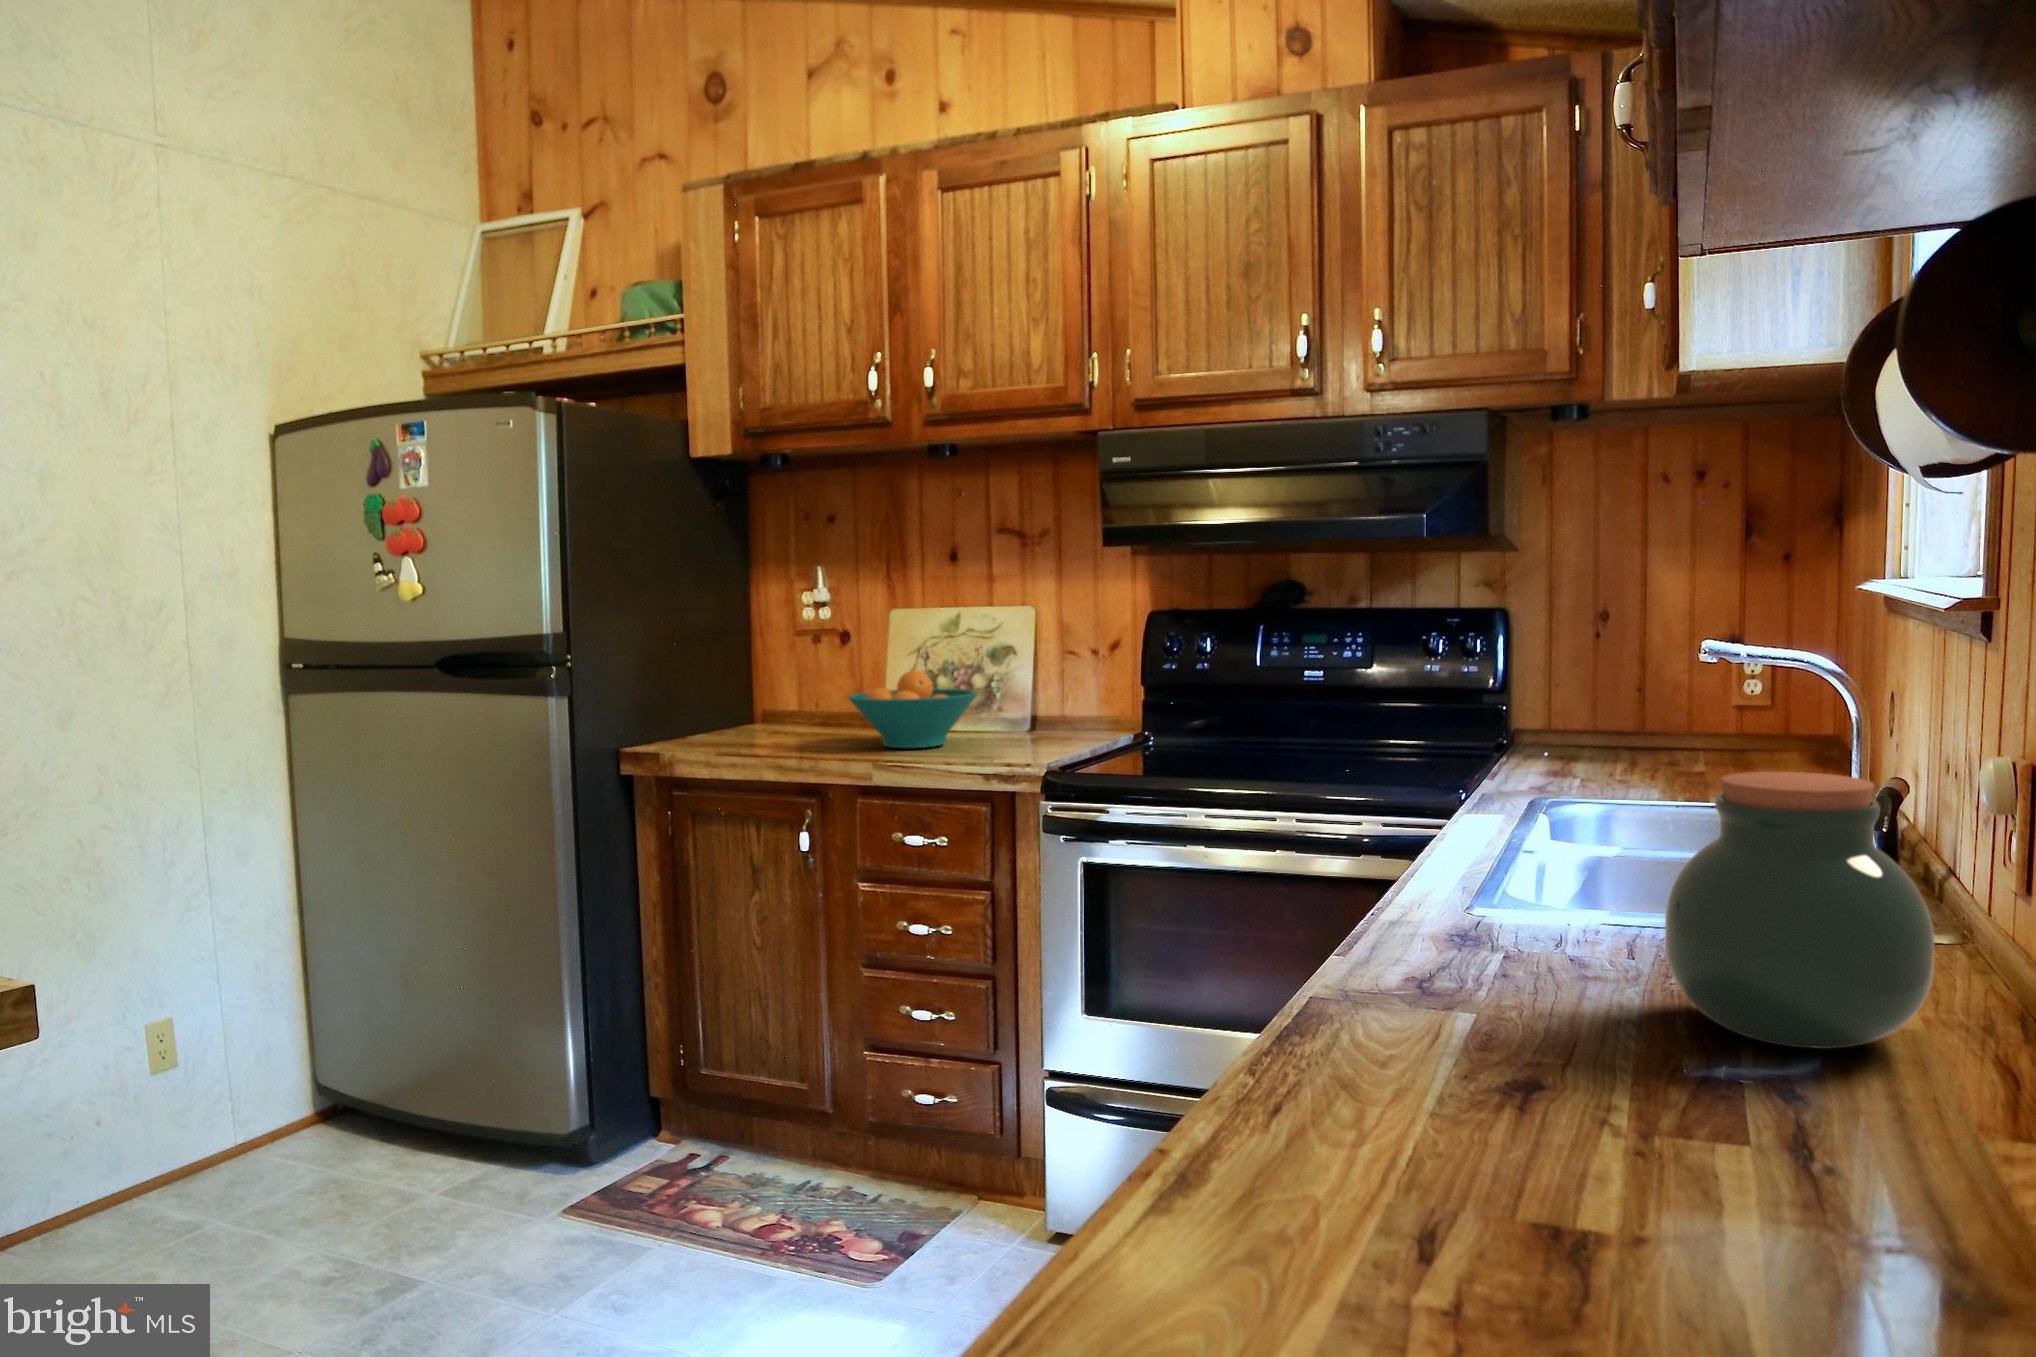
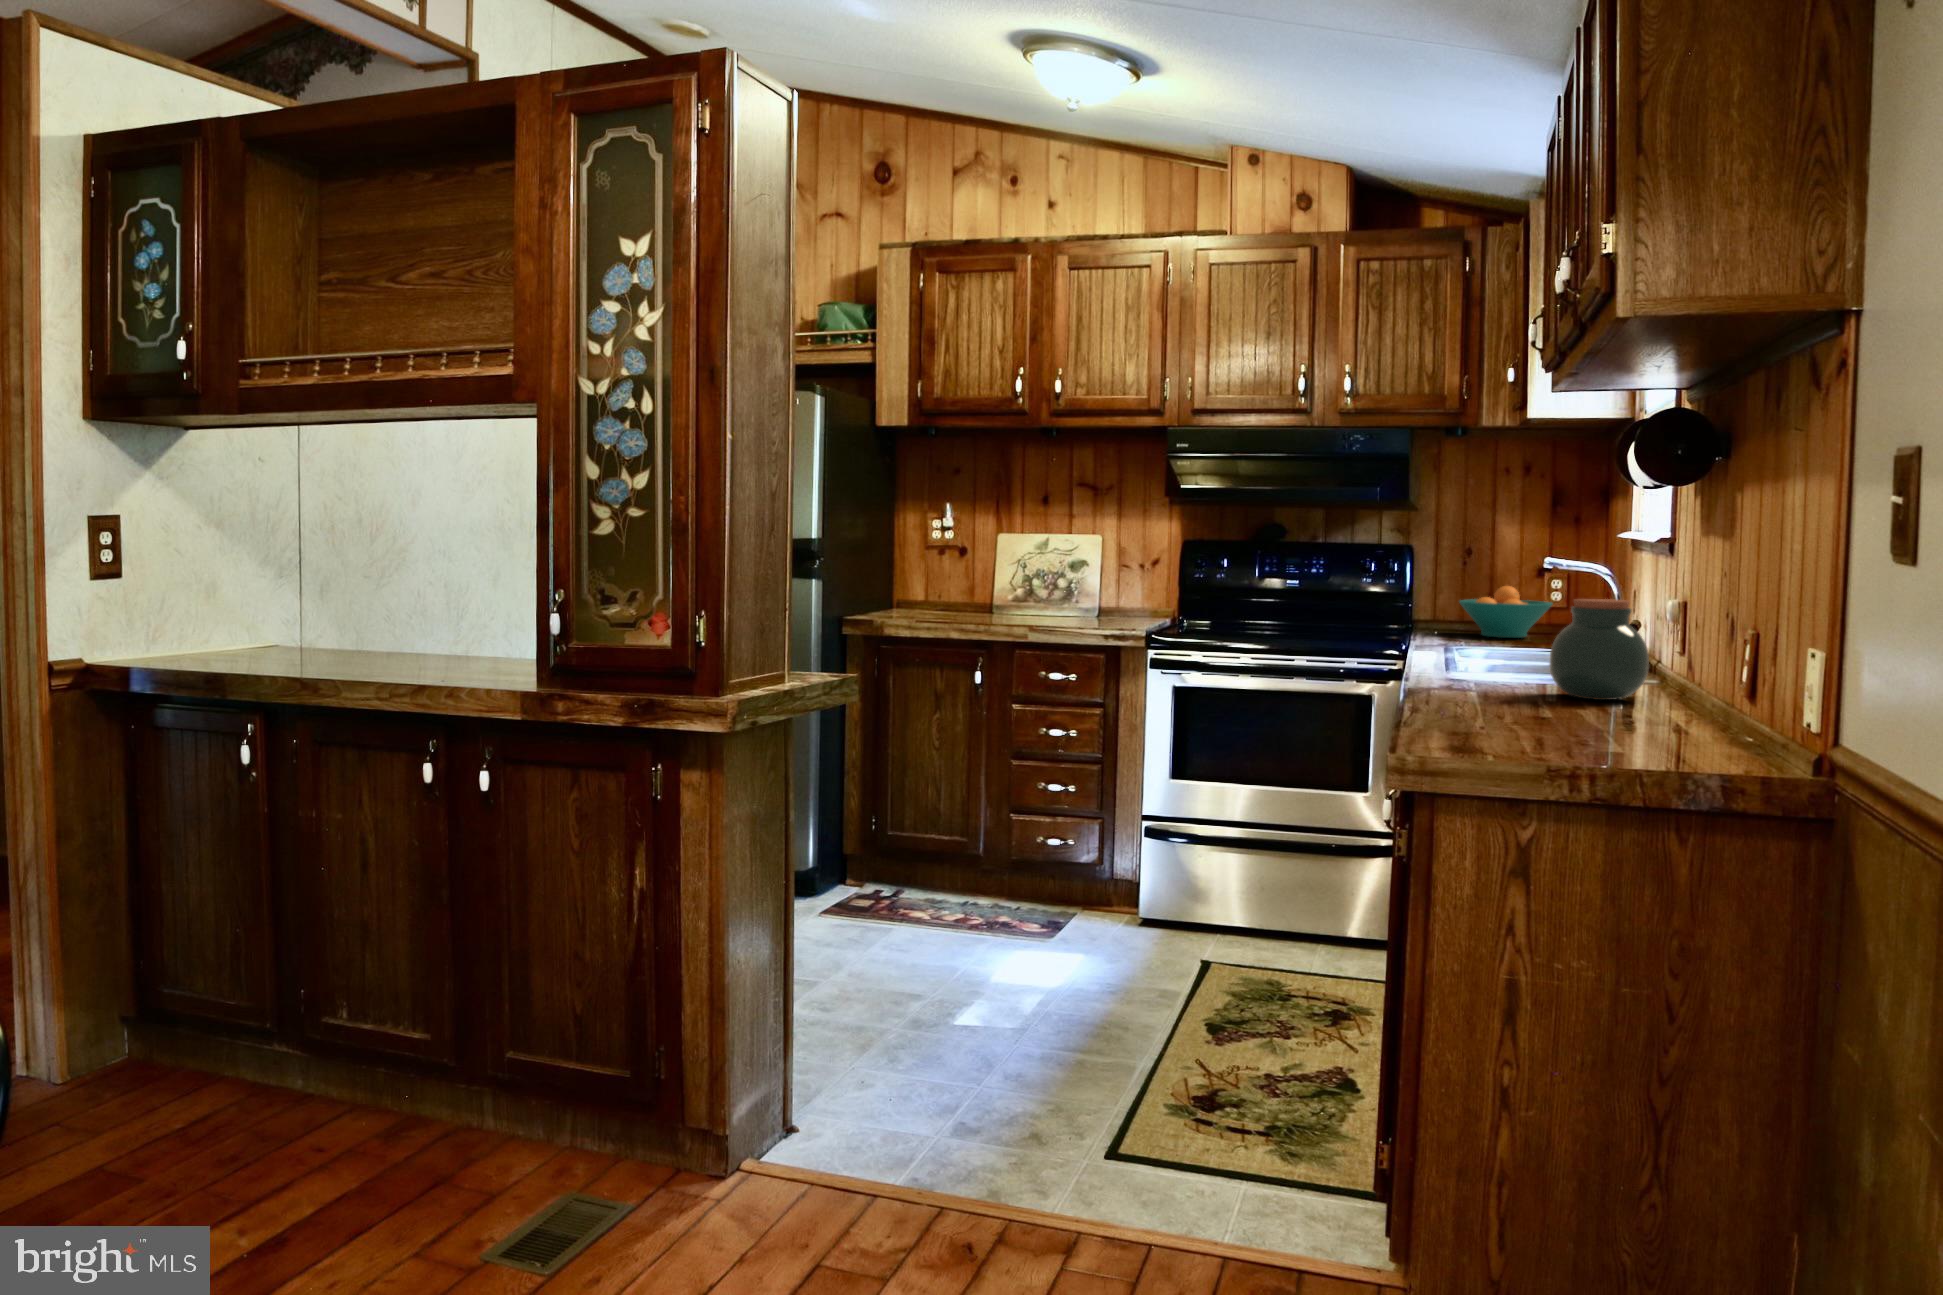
fruit bowl: present [848,670,978,748] -> present [1459,586,1552,638]

